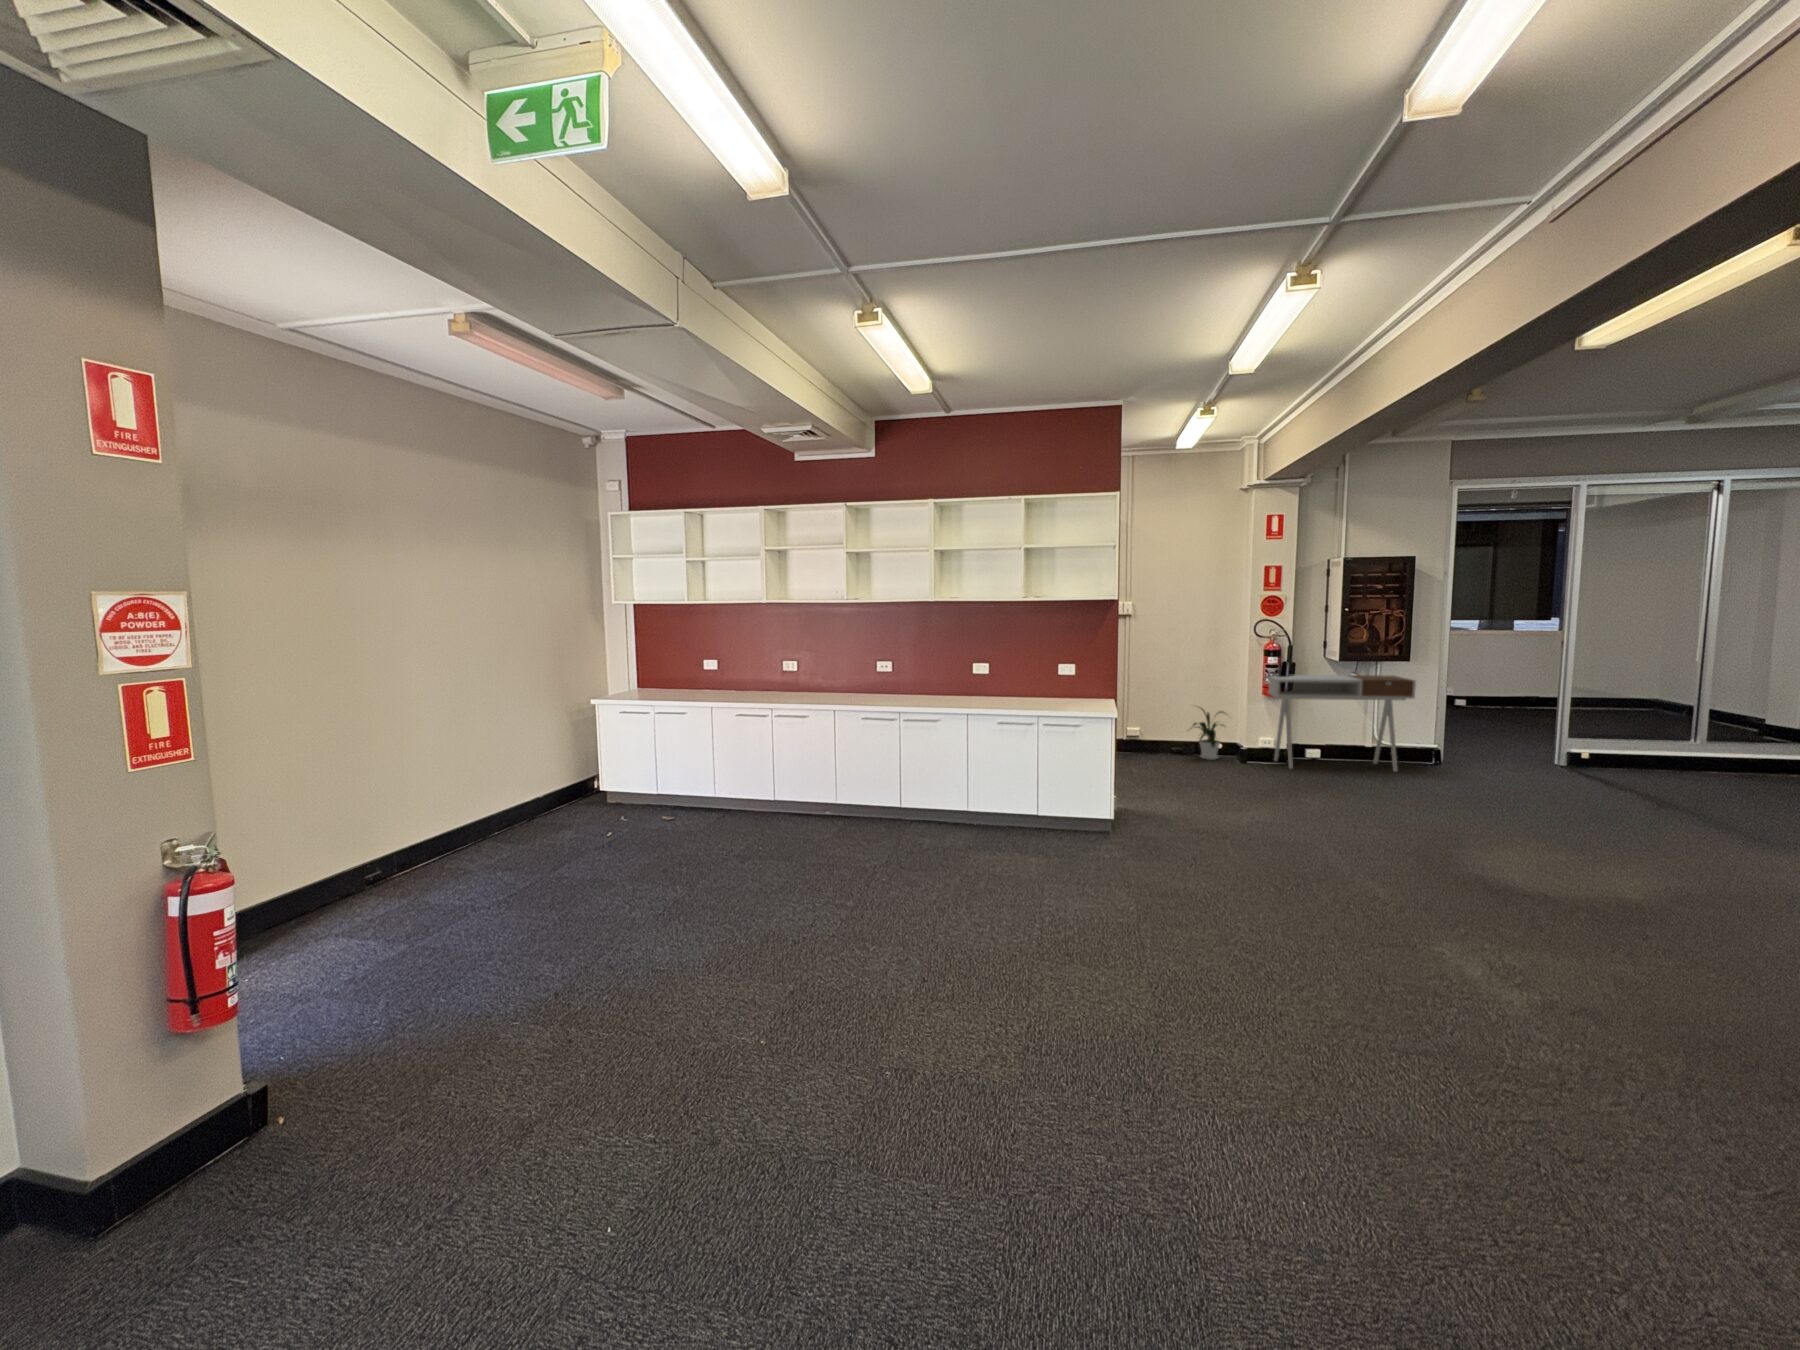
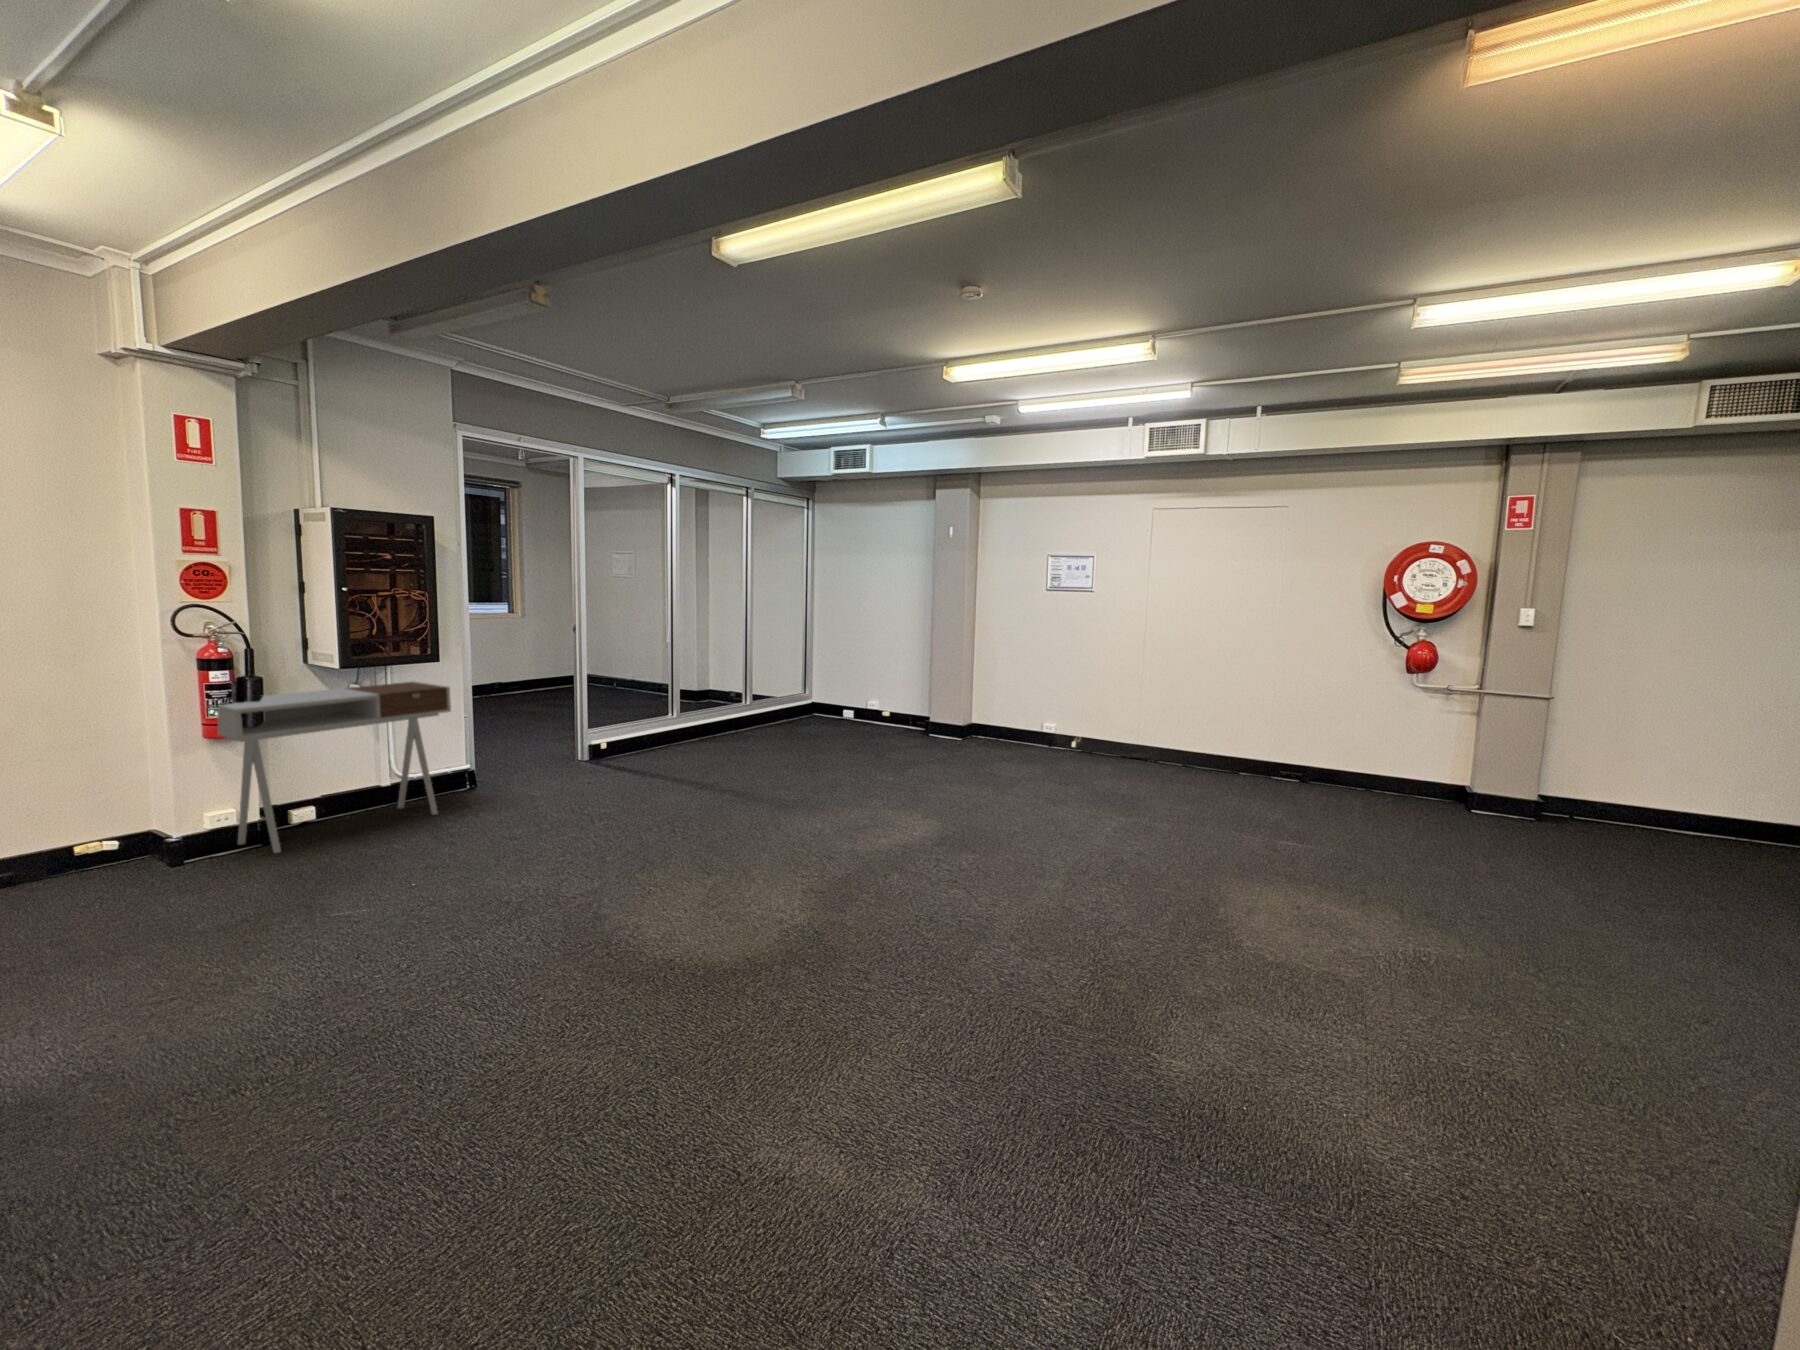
house plant: present [1193,709,1224,760] -> none [22,780,141,880]

